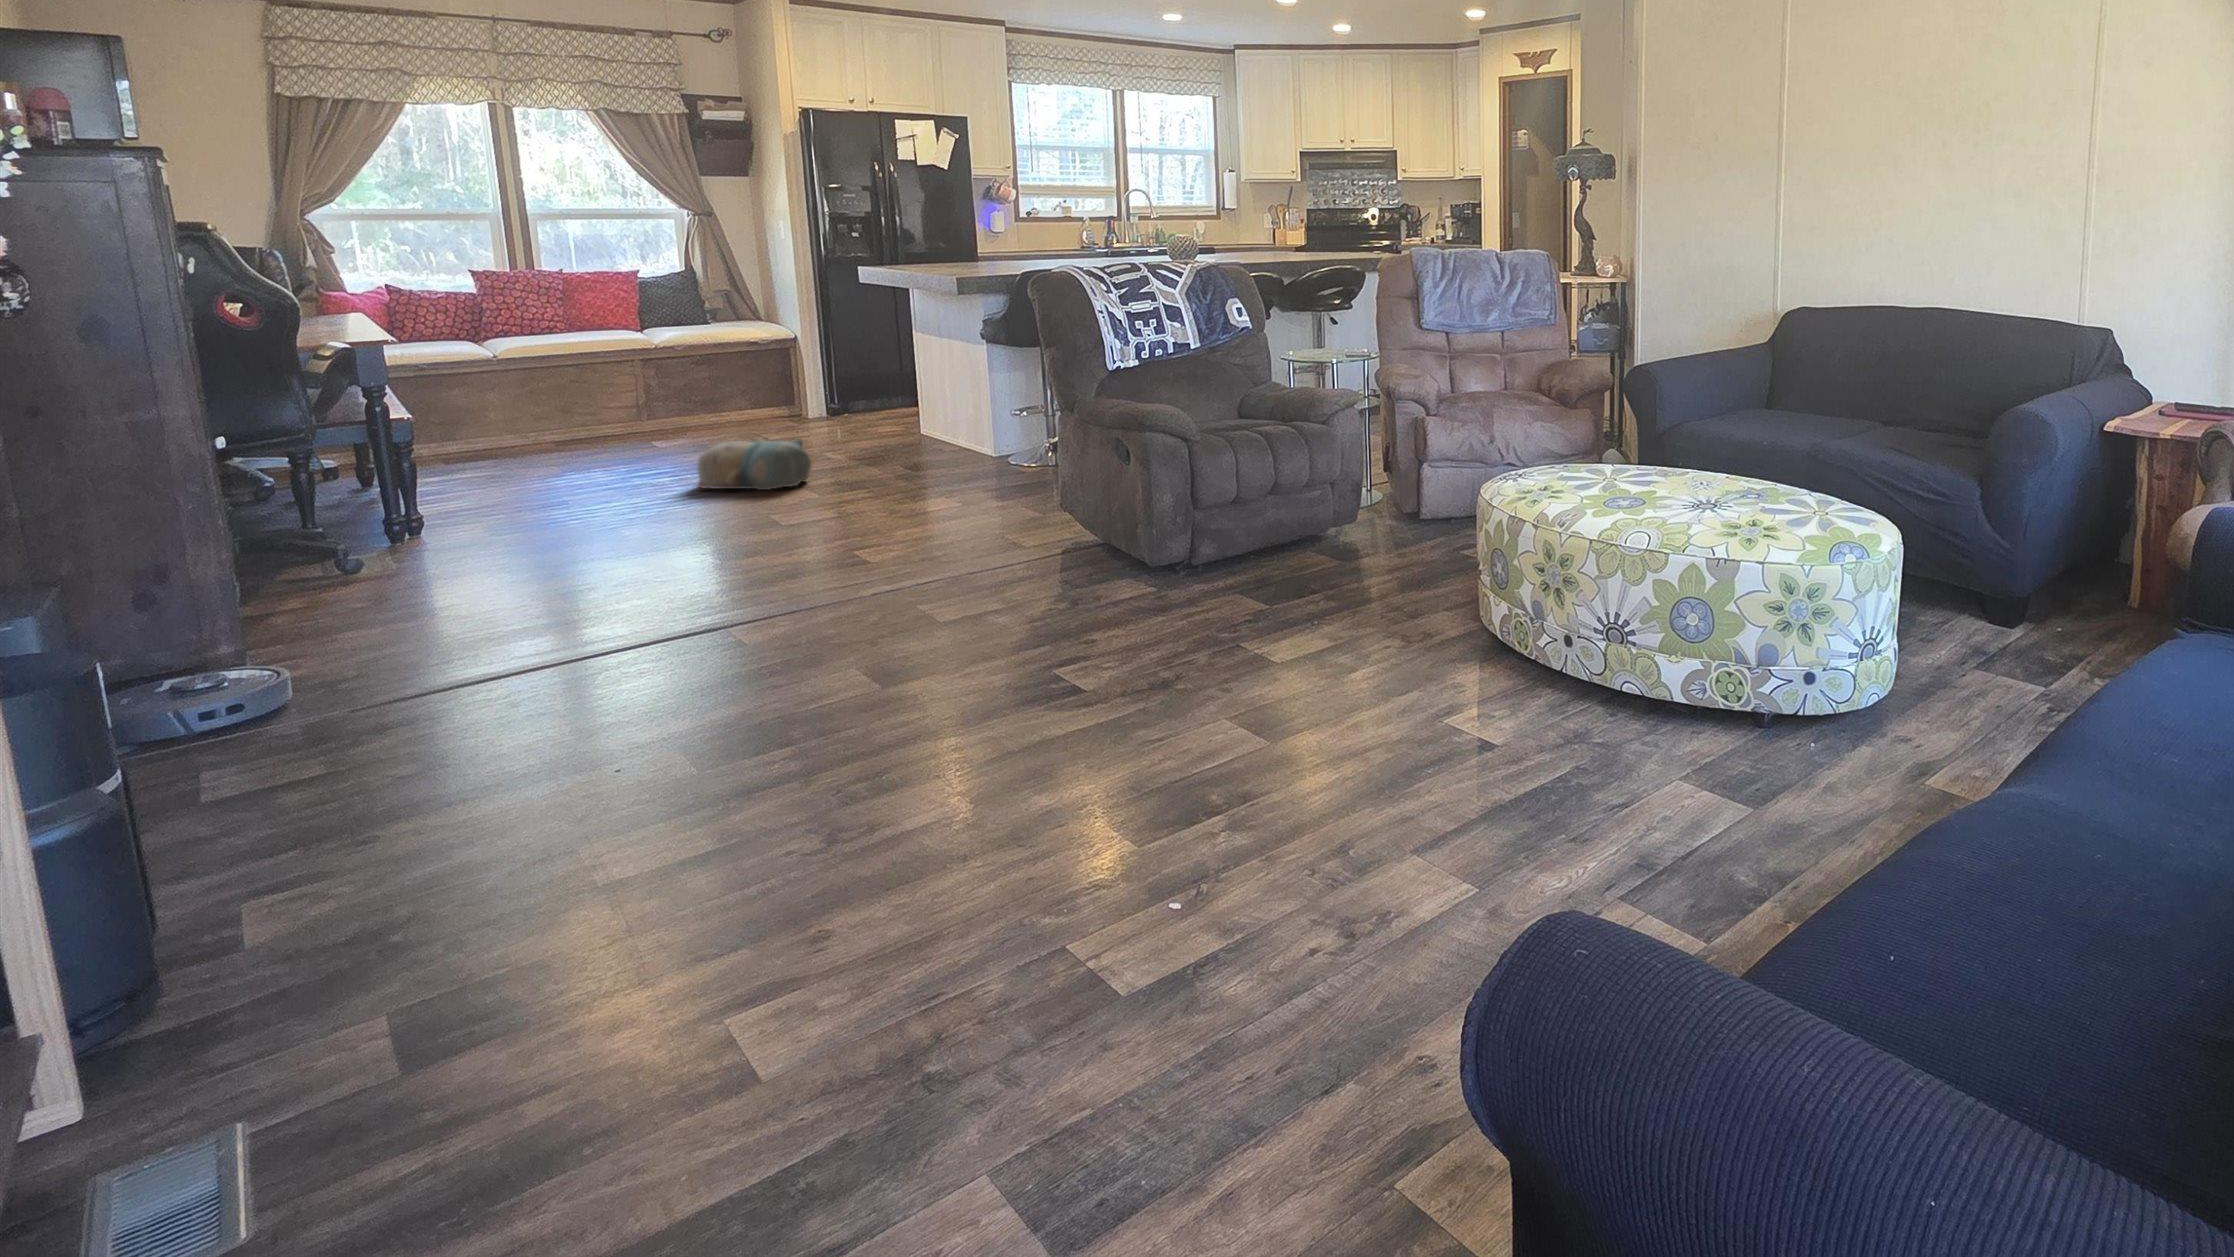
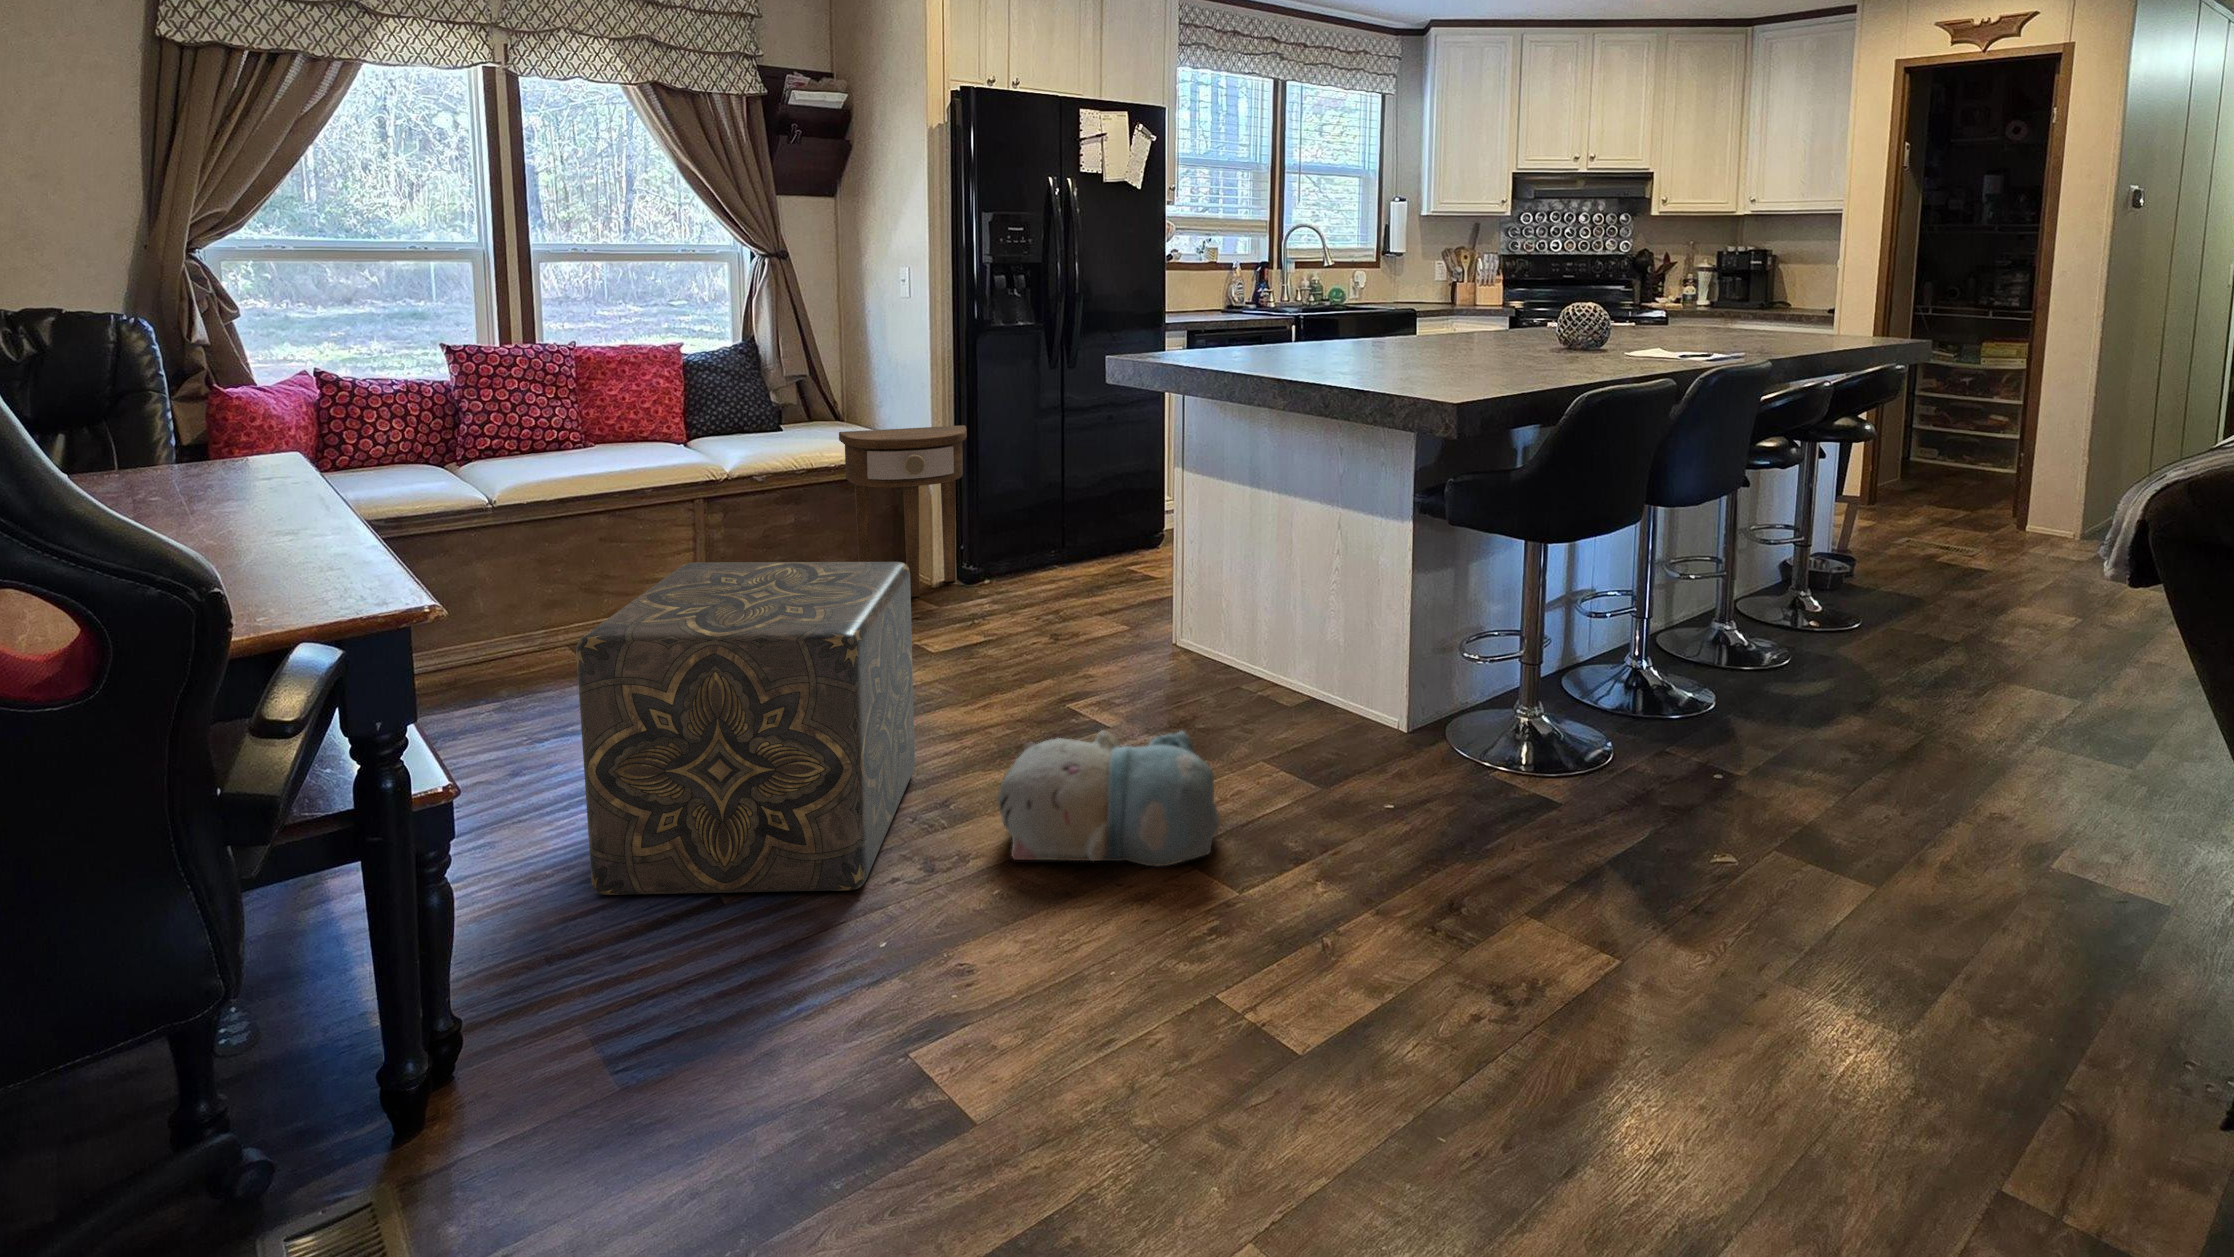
side table: none [727,318,817,420] -> present [839,425,967,597]
ottoman: none [470,363,686,500] -> present [576,562,915,895]

